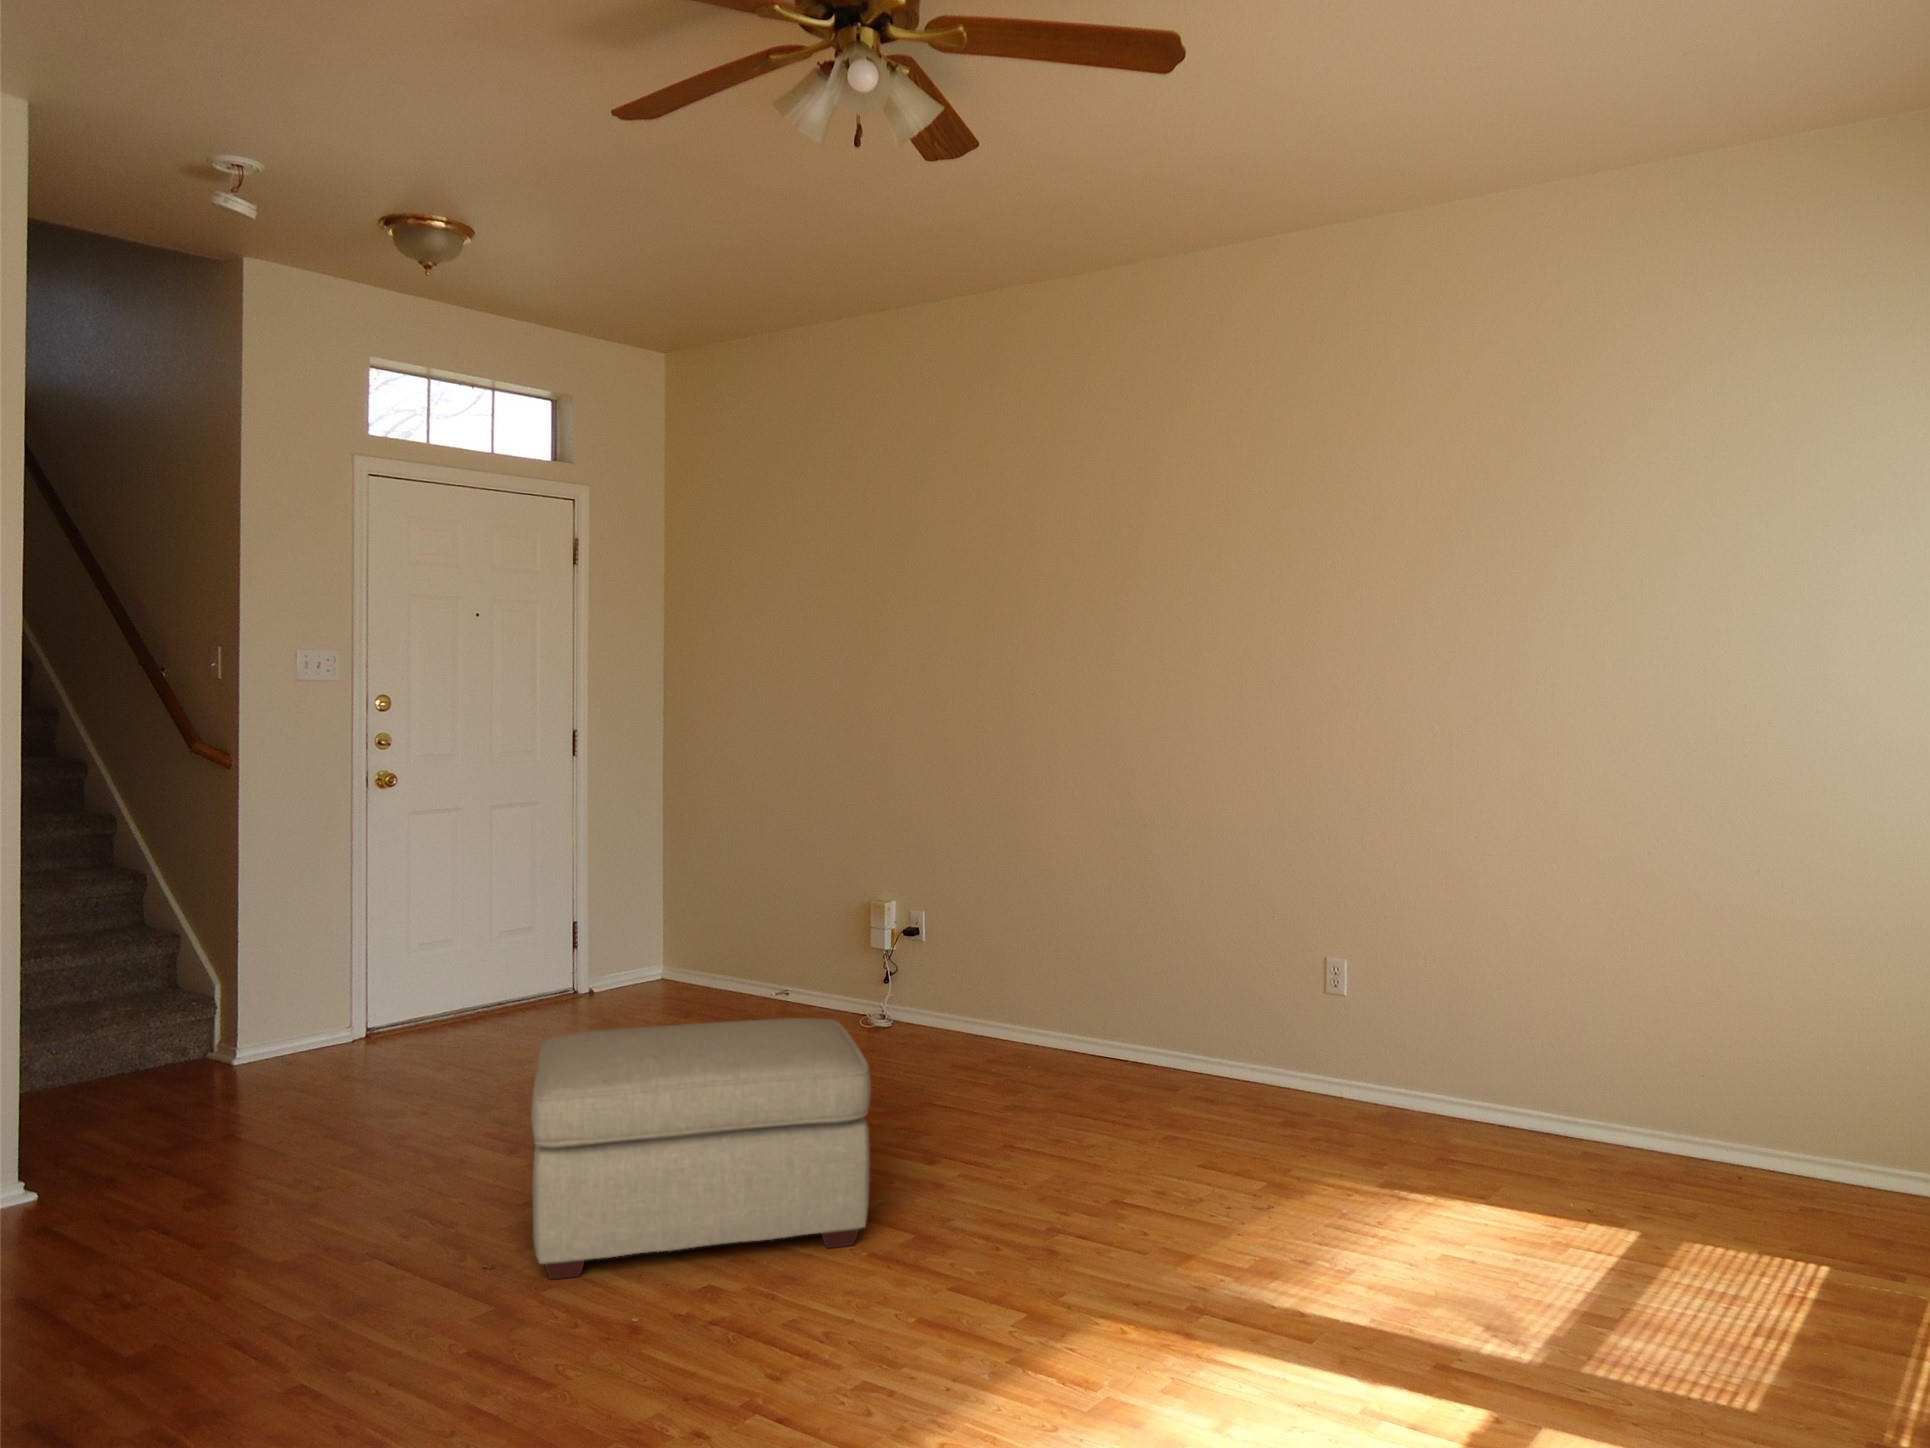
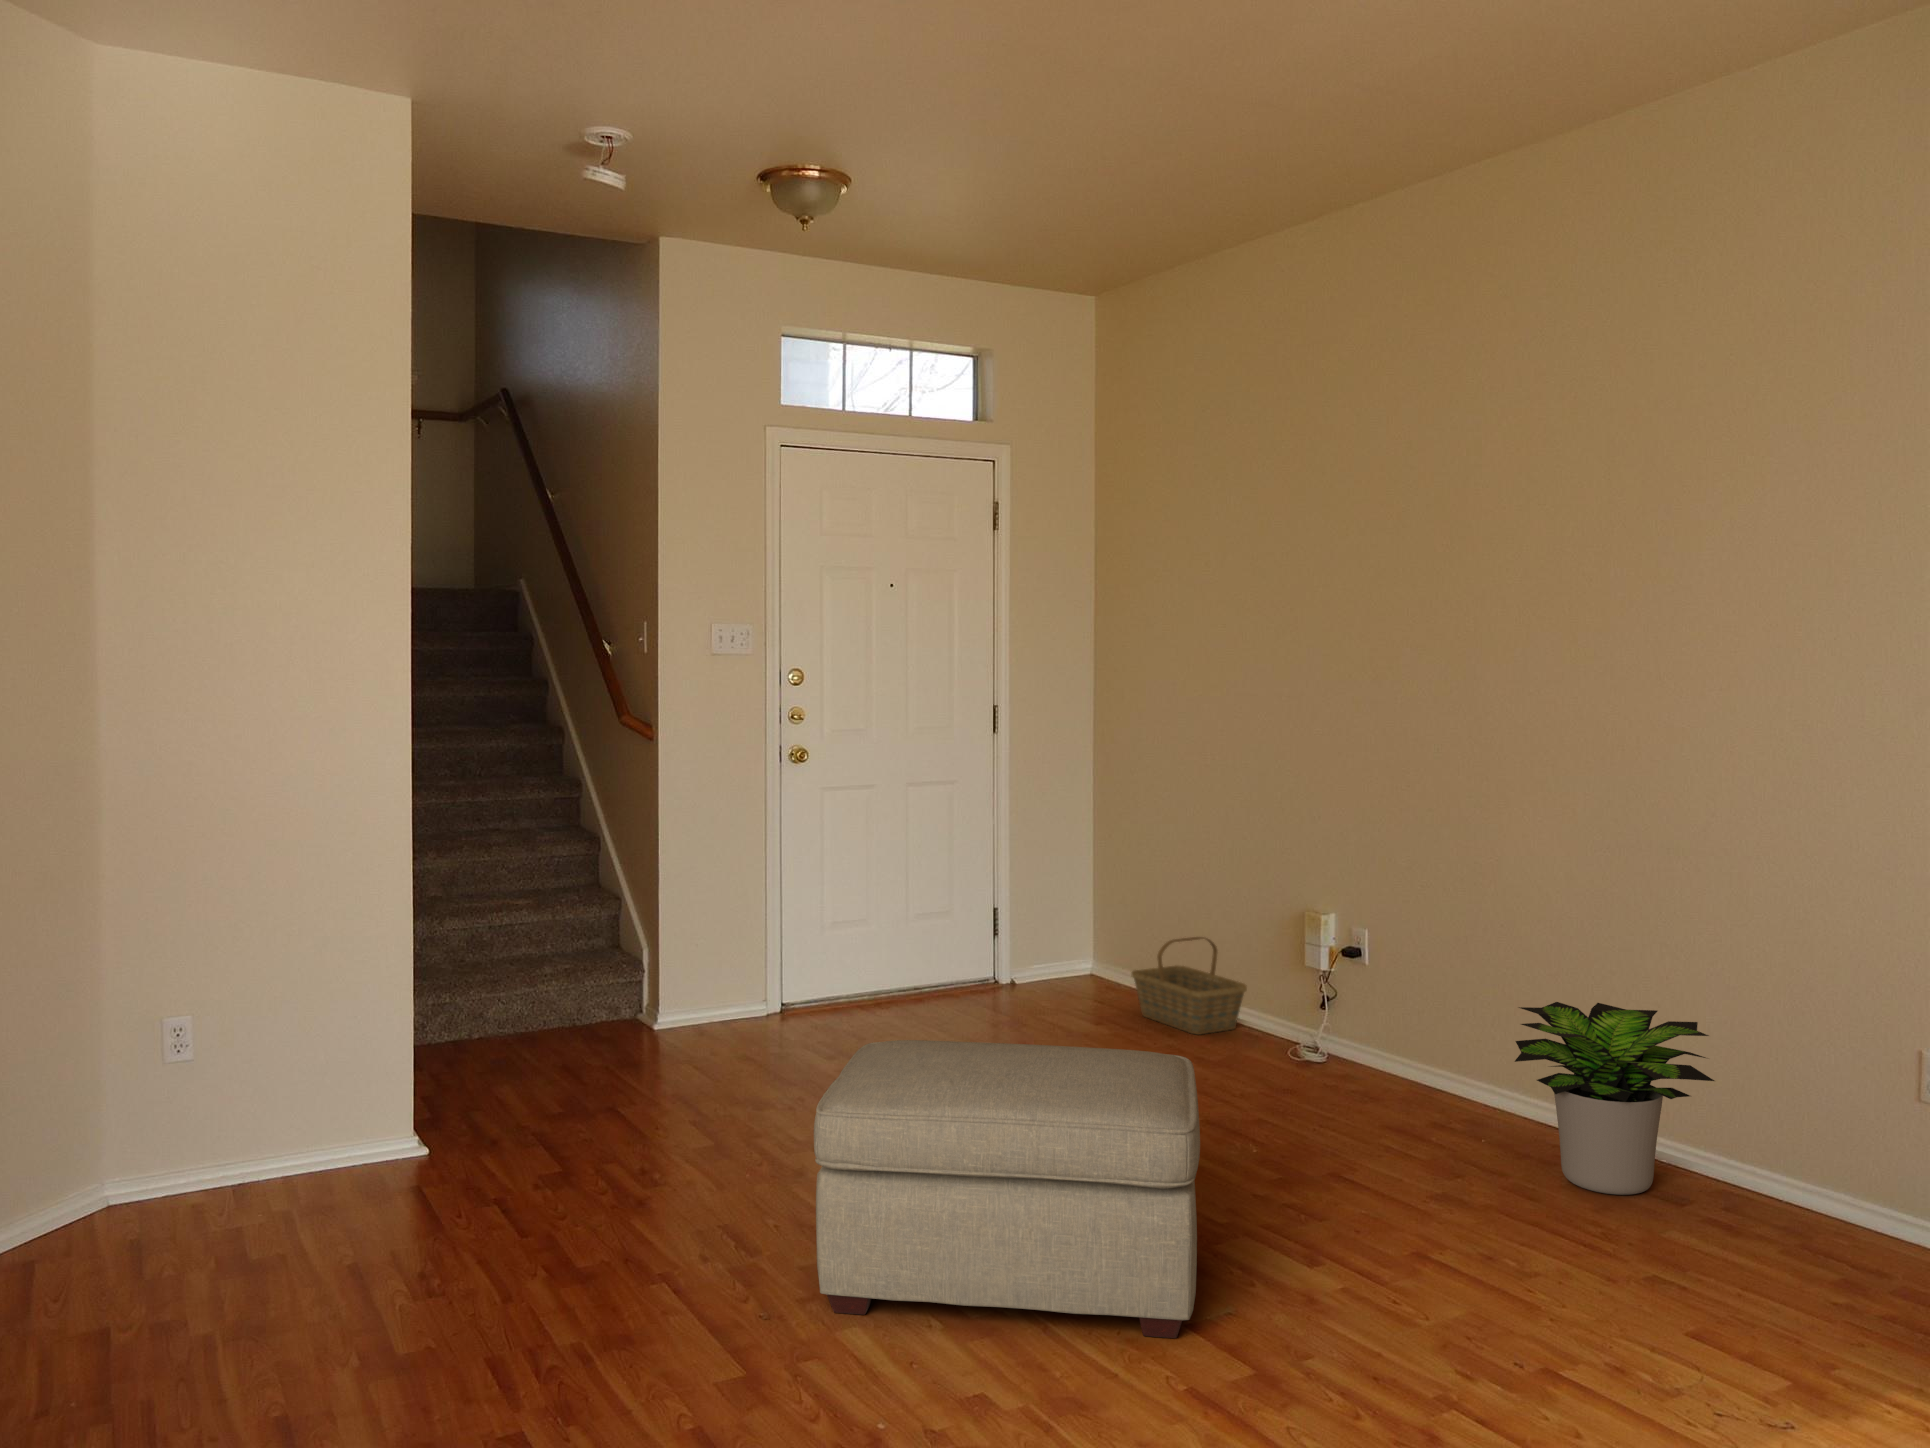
basket: none [714,930,819,1015] -> present [1132,937,1247,1035]
potted plant: none [1058,951,1200,1094] -> present [1515,1002,1714,1195]

